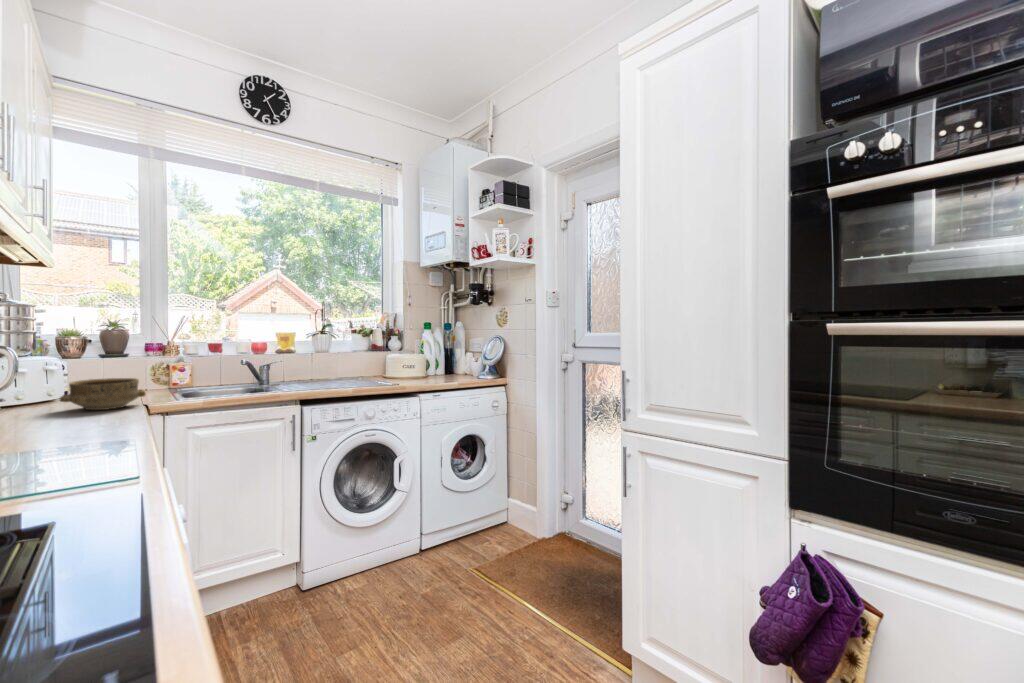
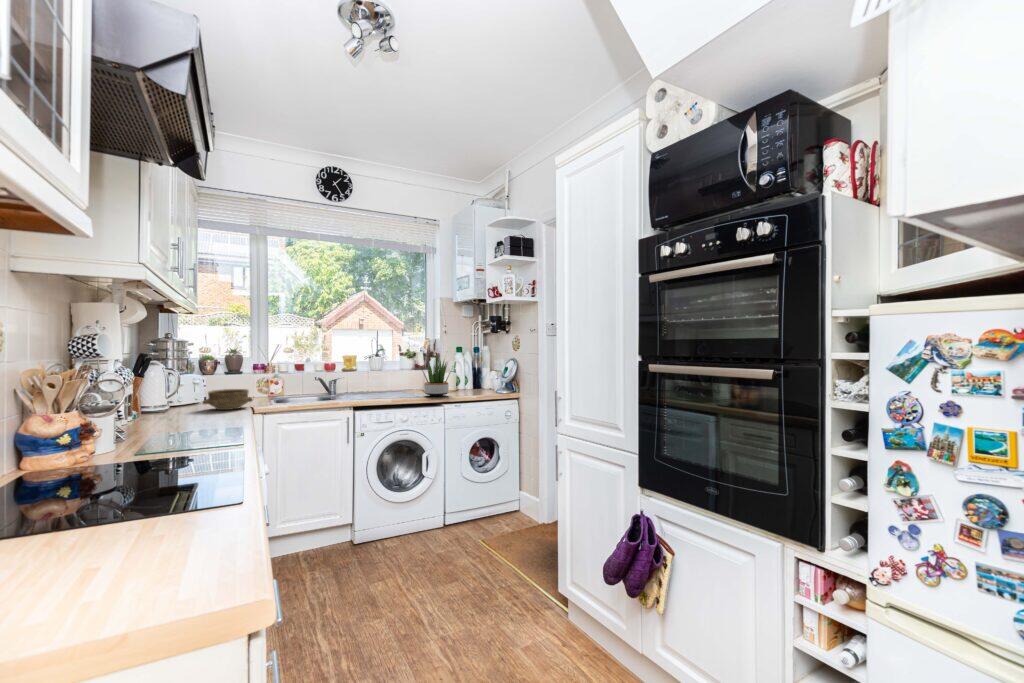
potted plant: none [378,330,437,385] -> present [421,355,451,397]

